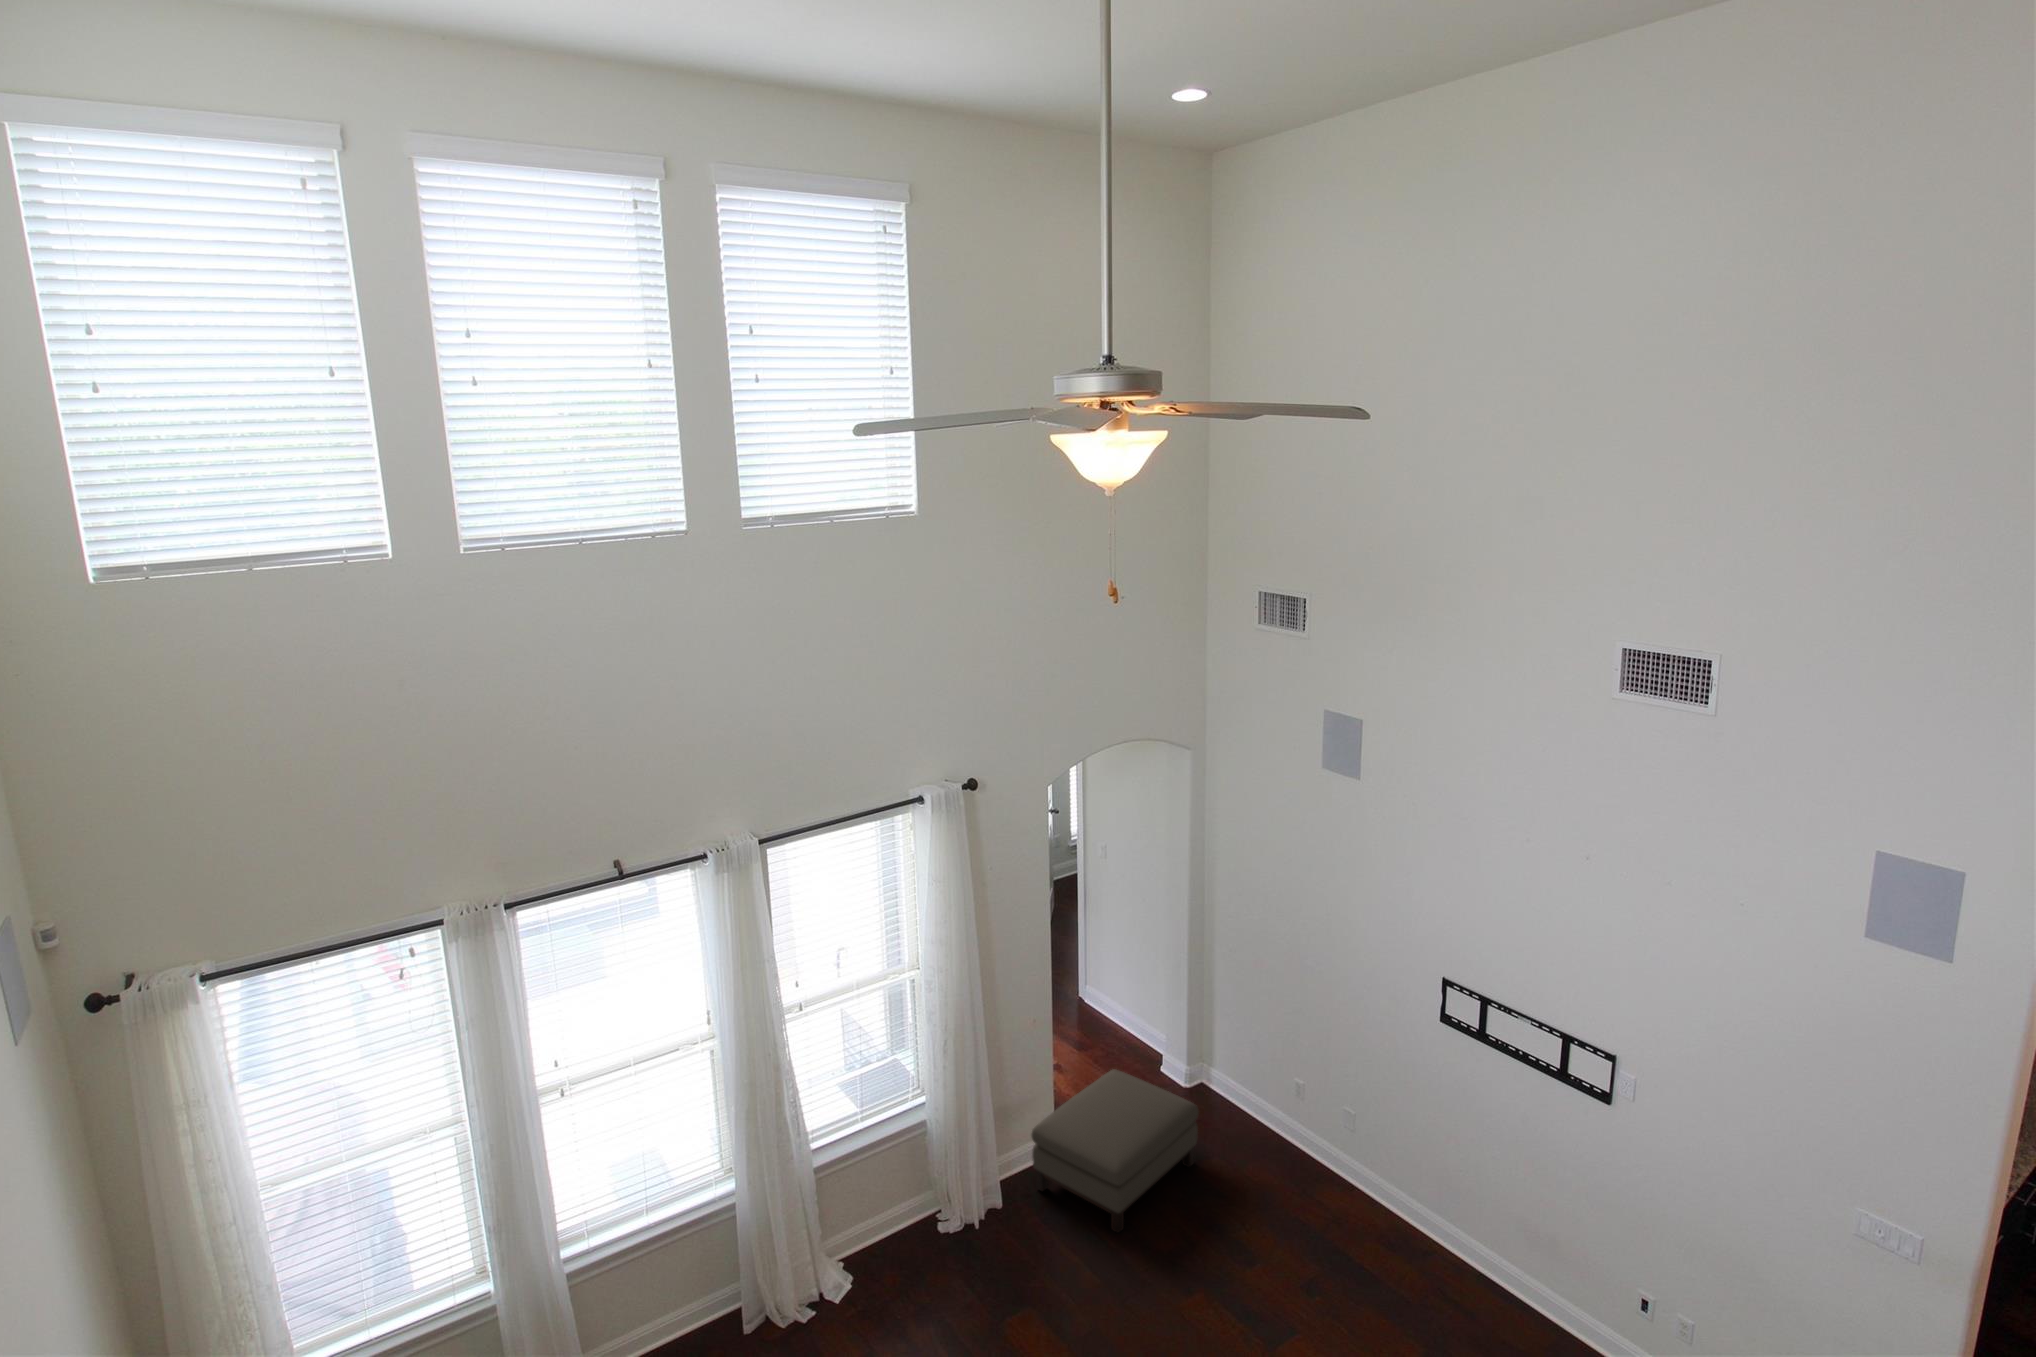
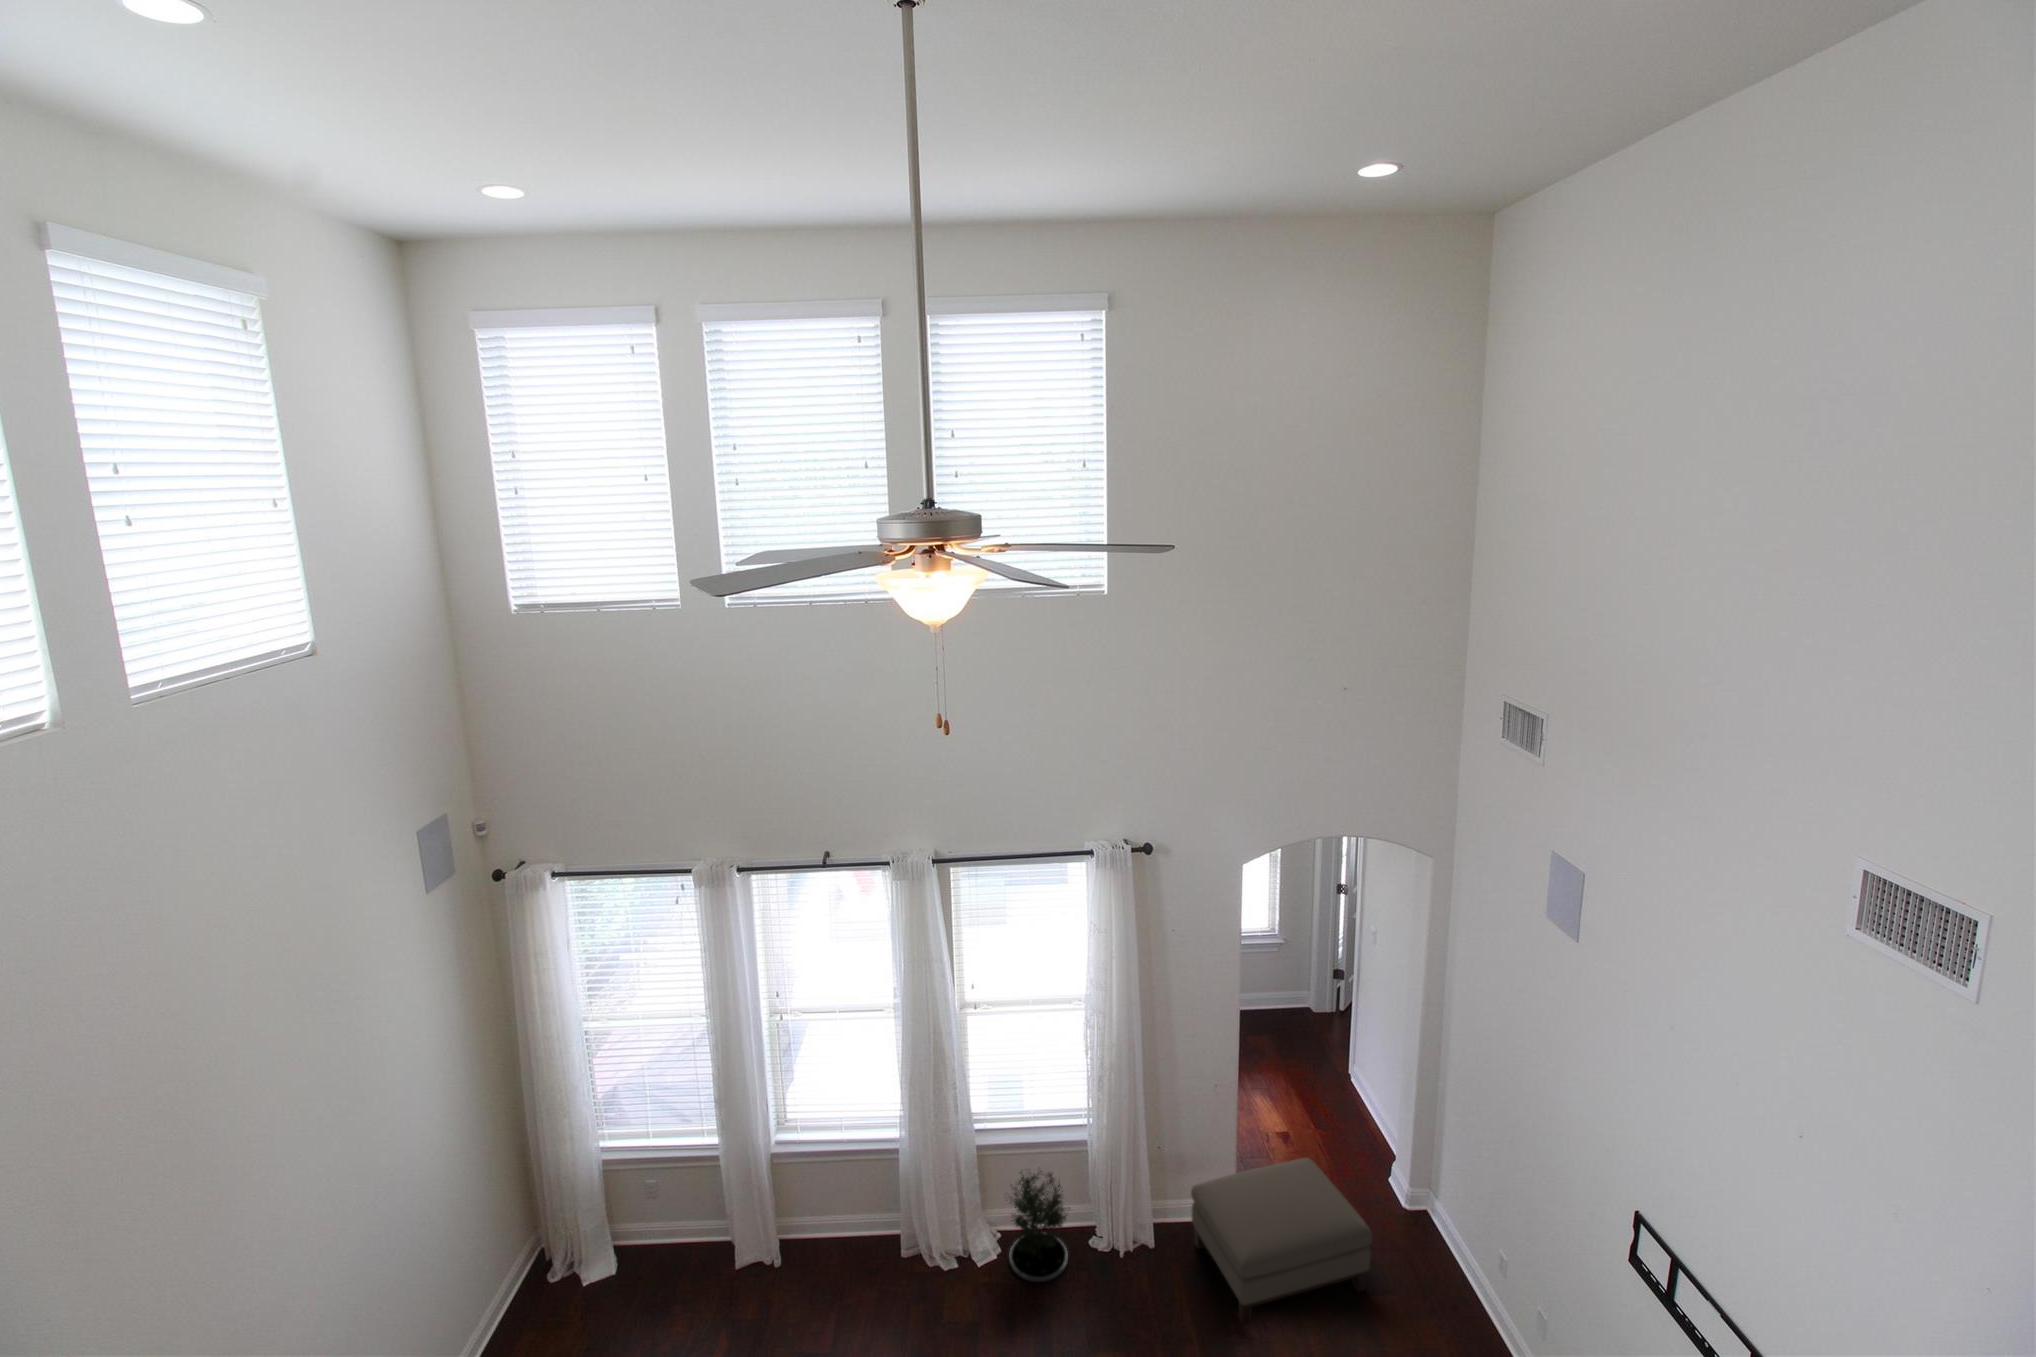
potted tree: none [858,1162,931,1290] -> present [1009,1171,1070,1282]

